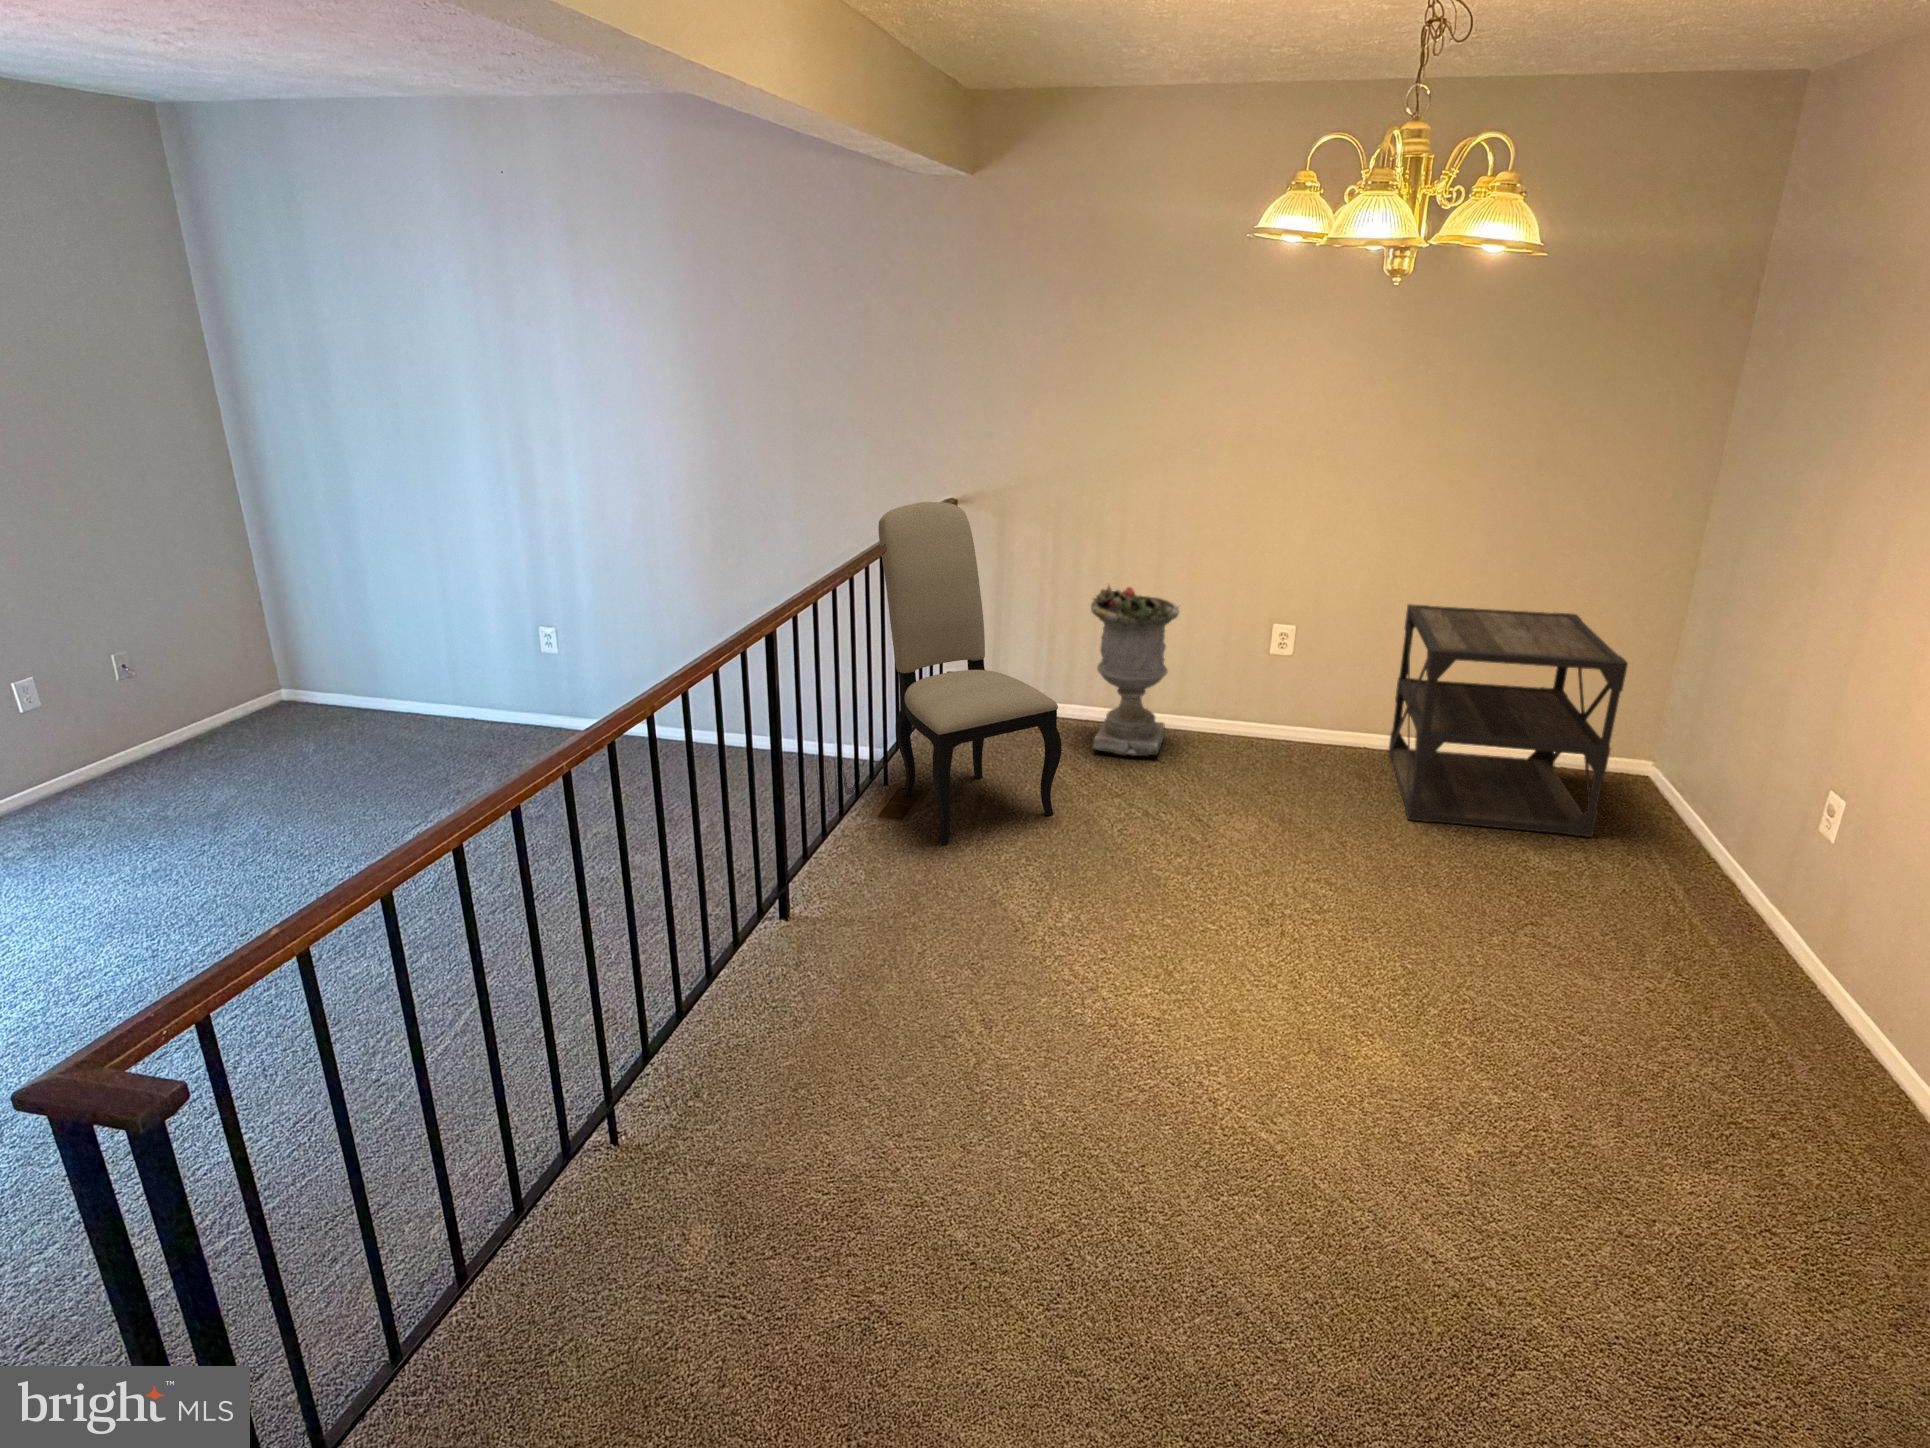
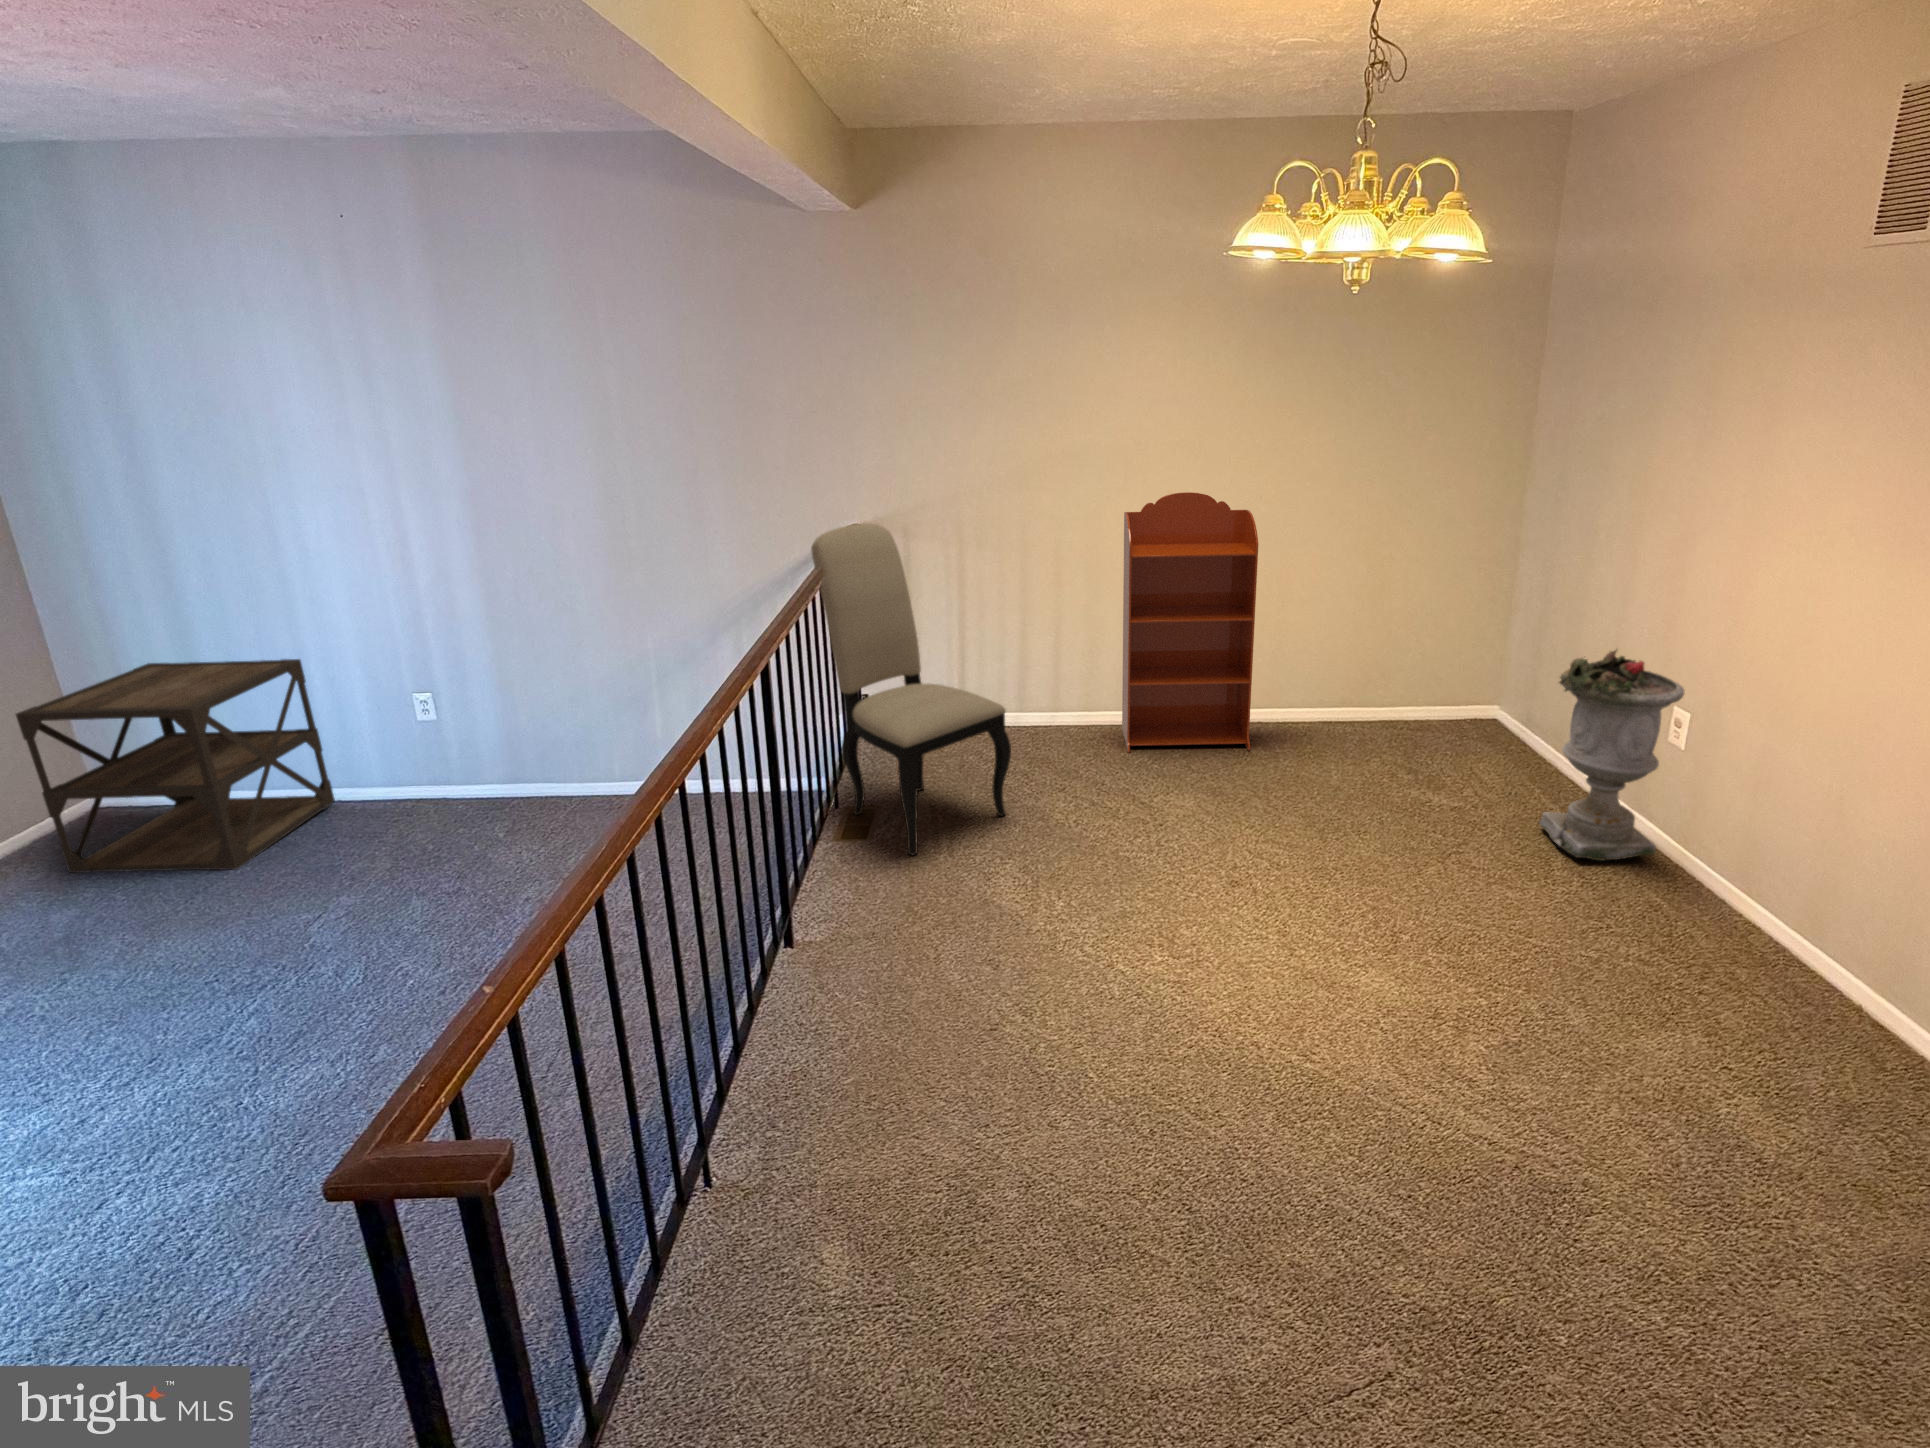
bookcase: none [1208,490,1369,777] -> present [1122,492,1258,753]
planter: present [1091,586,1179,756] -> present [1539,650,1684,861]
side table: present [1388,604,1628,837] -> present [16,659,335,873]

